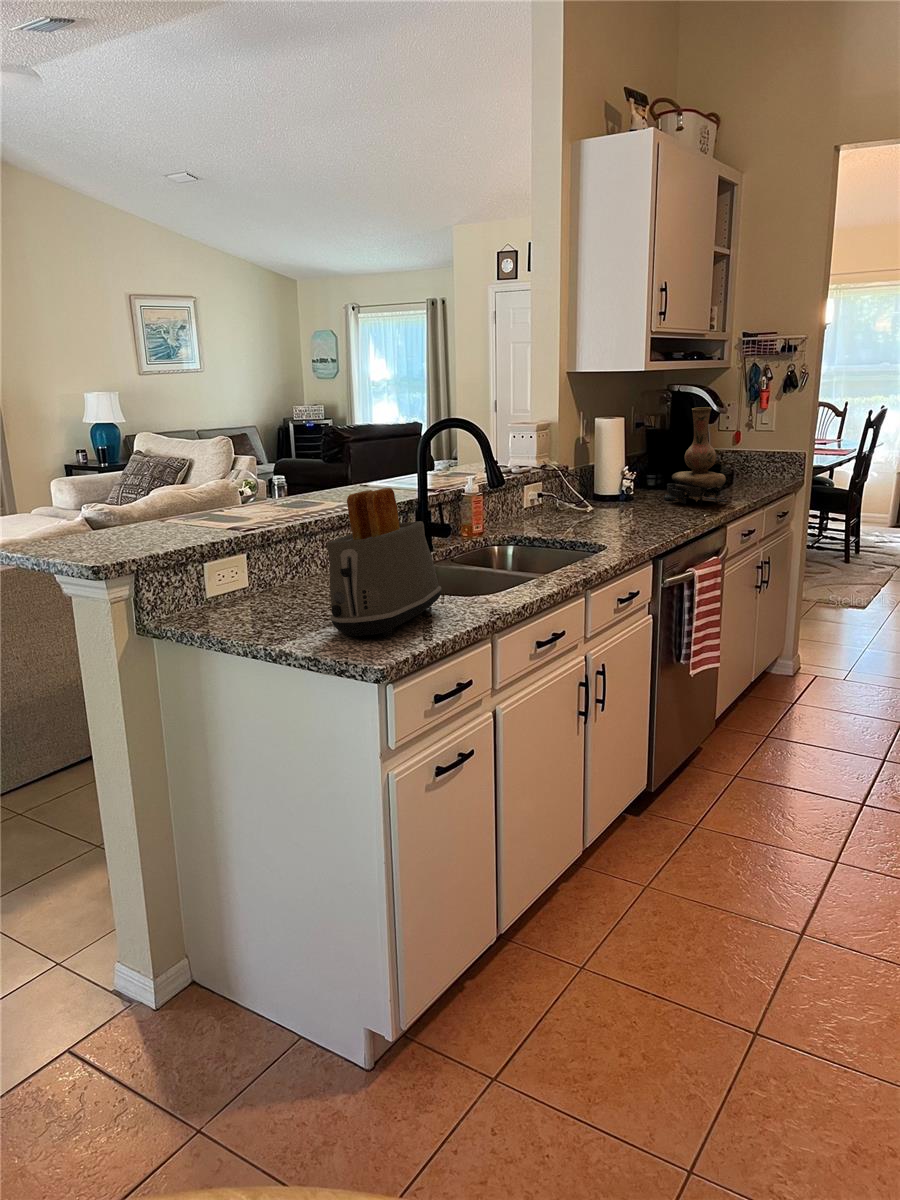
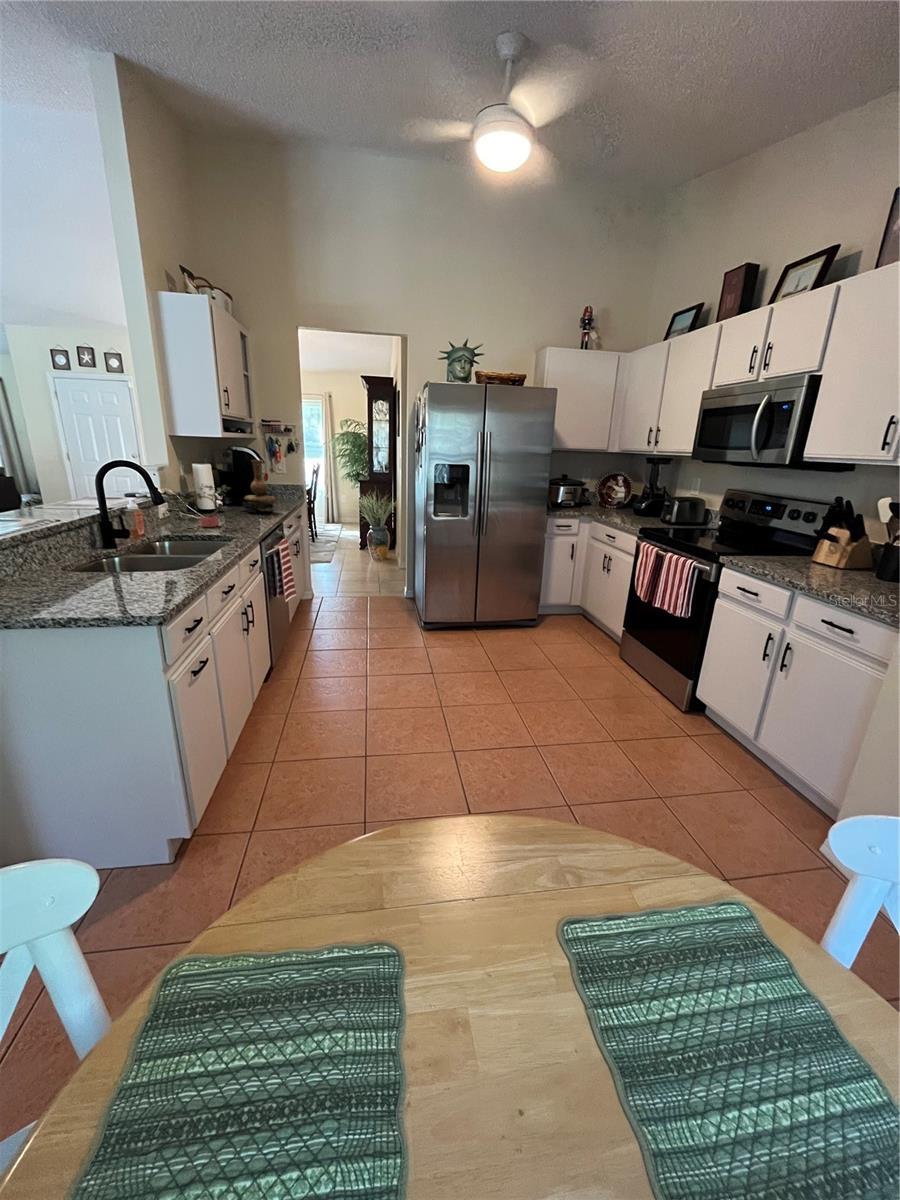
potted plant: none [524,451,633,526] -> present [165,485,229,528]
toaster: present [327,488,441,638] -> none [88,504,165,602]

